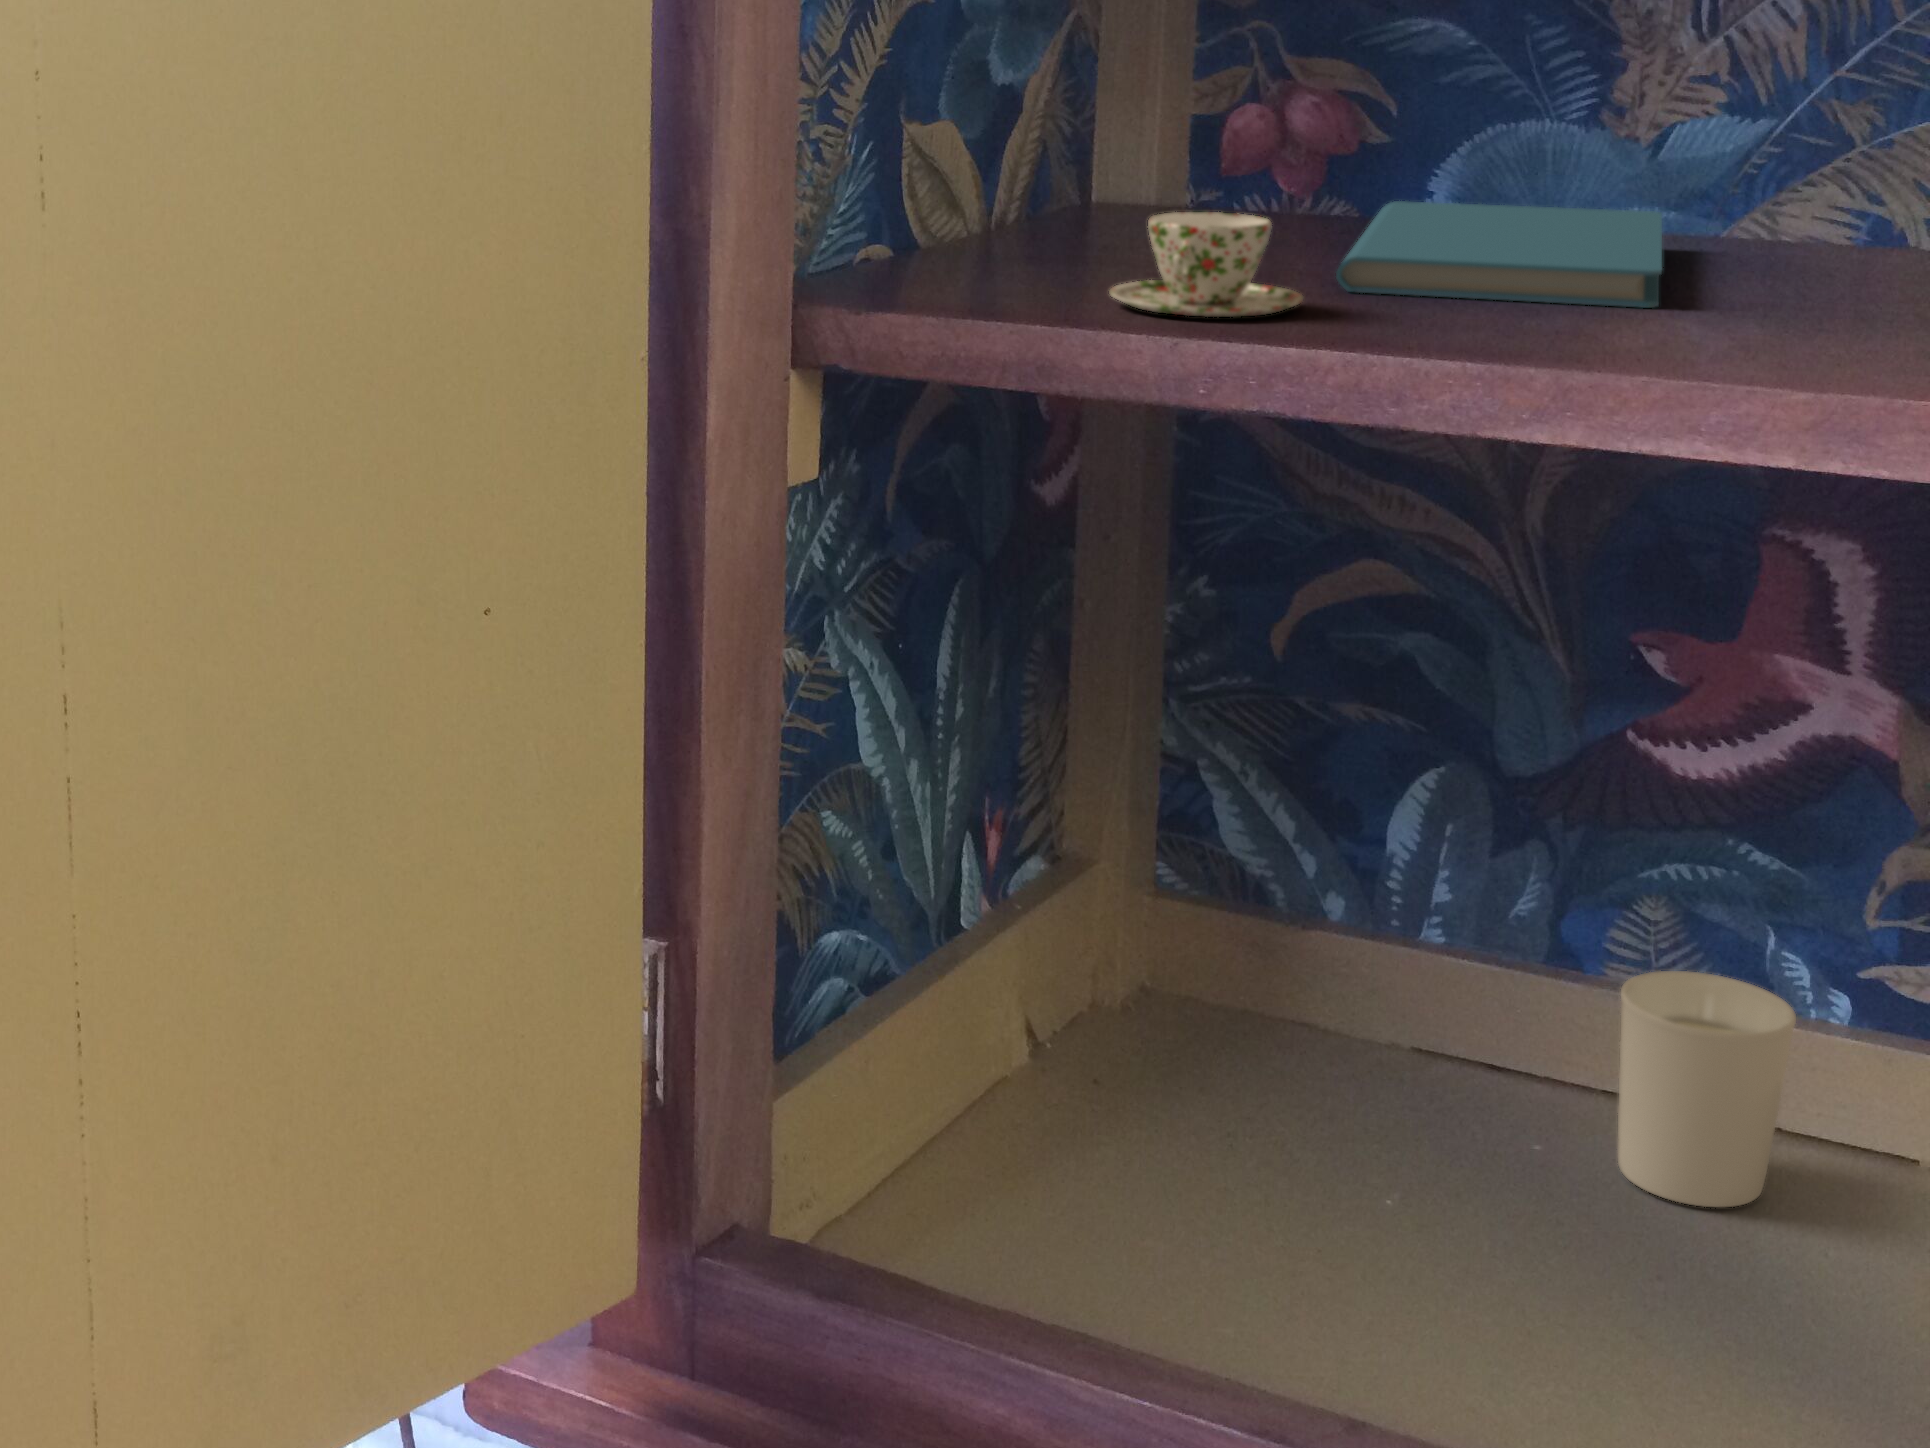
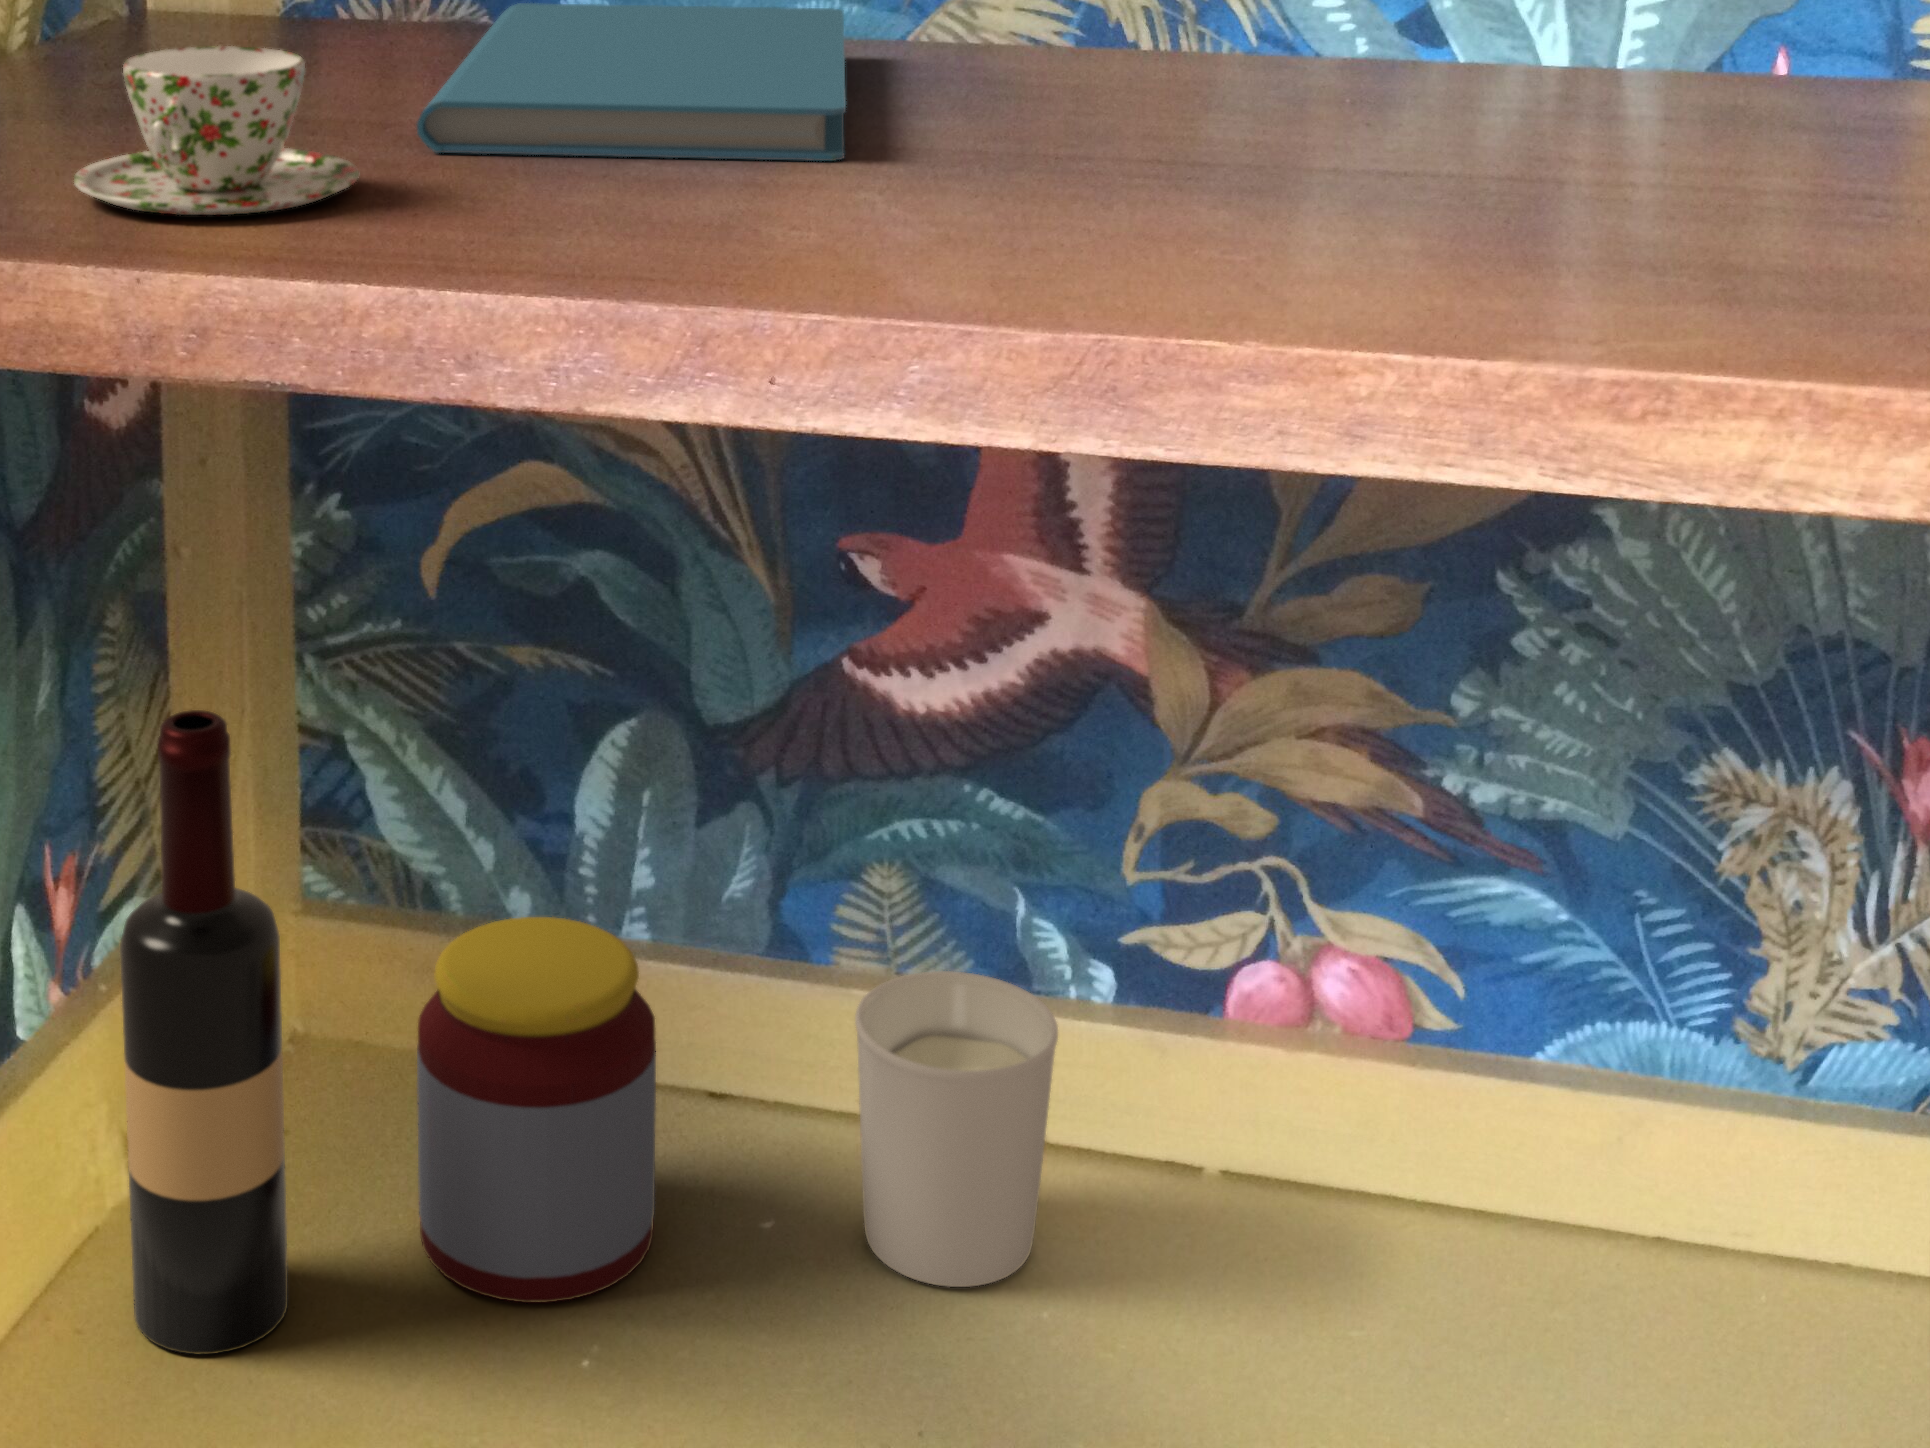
wine bottle: none [1039,694,1170,1158] -> present [120,710,288,1354]
jar: none [1253,891,1454,1167] -> present [417,917,656,1303]

